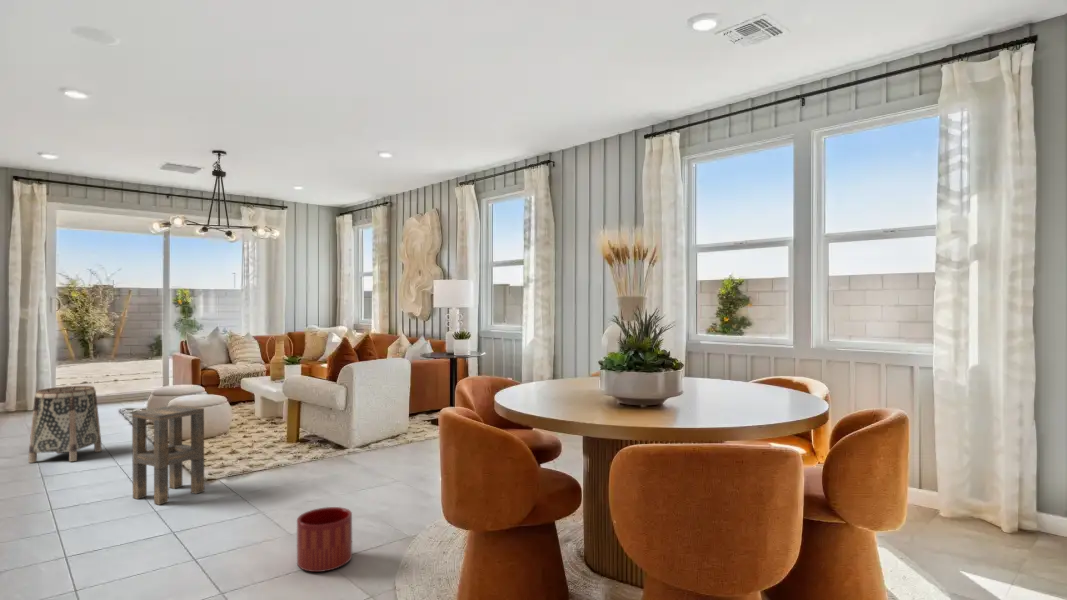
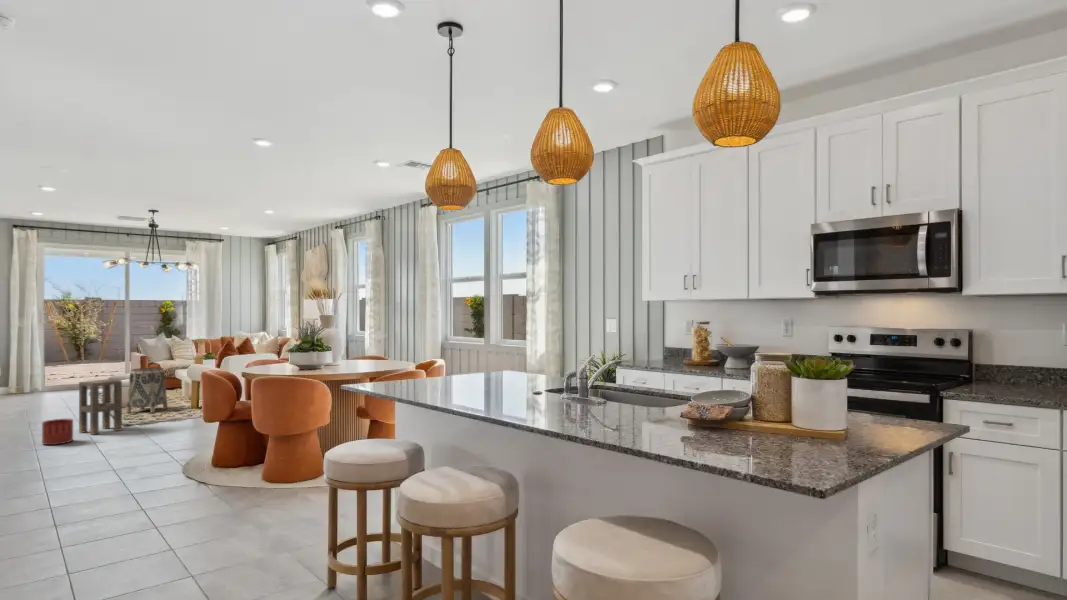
basket: present [28,386,102,463] -> present [127,368,167,413]
planter: present [297,507,352,572] -> present [42,419,73,445]

